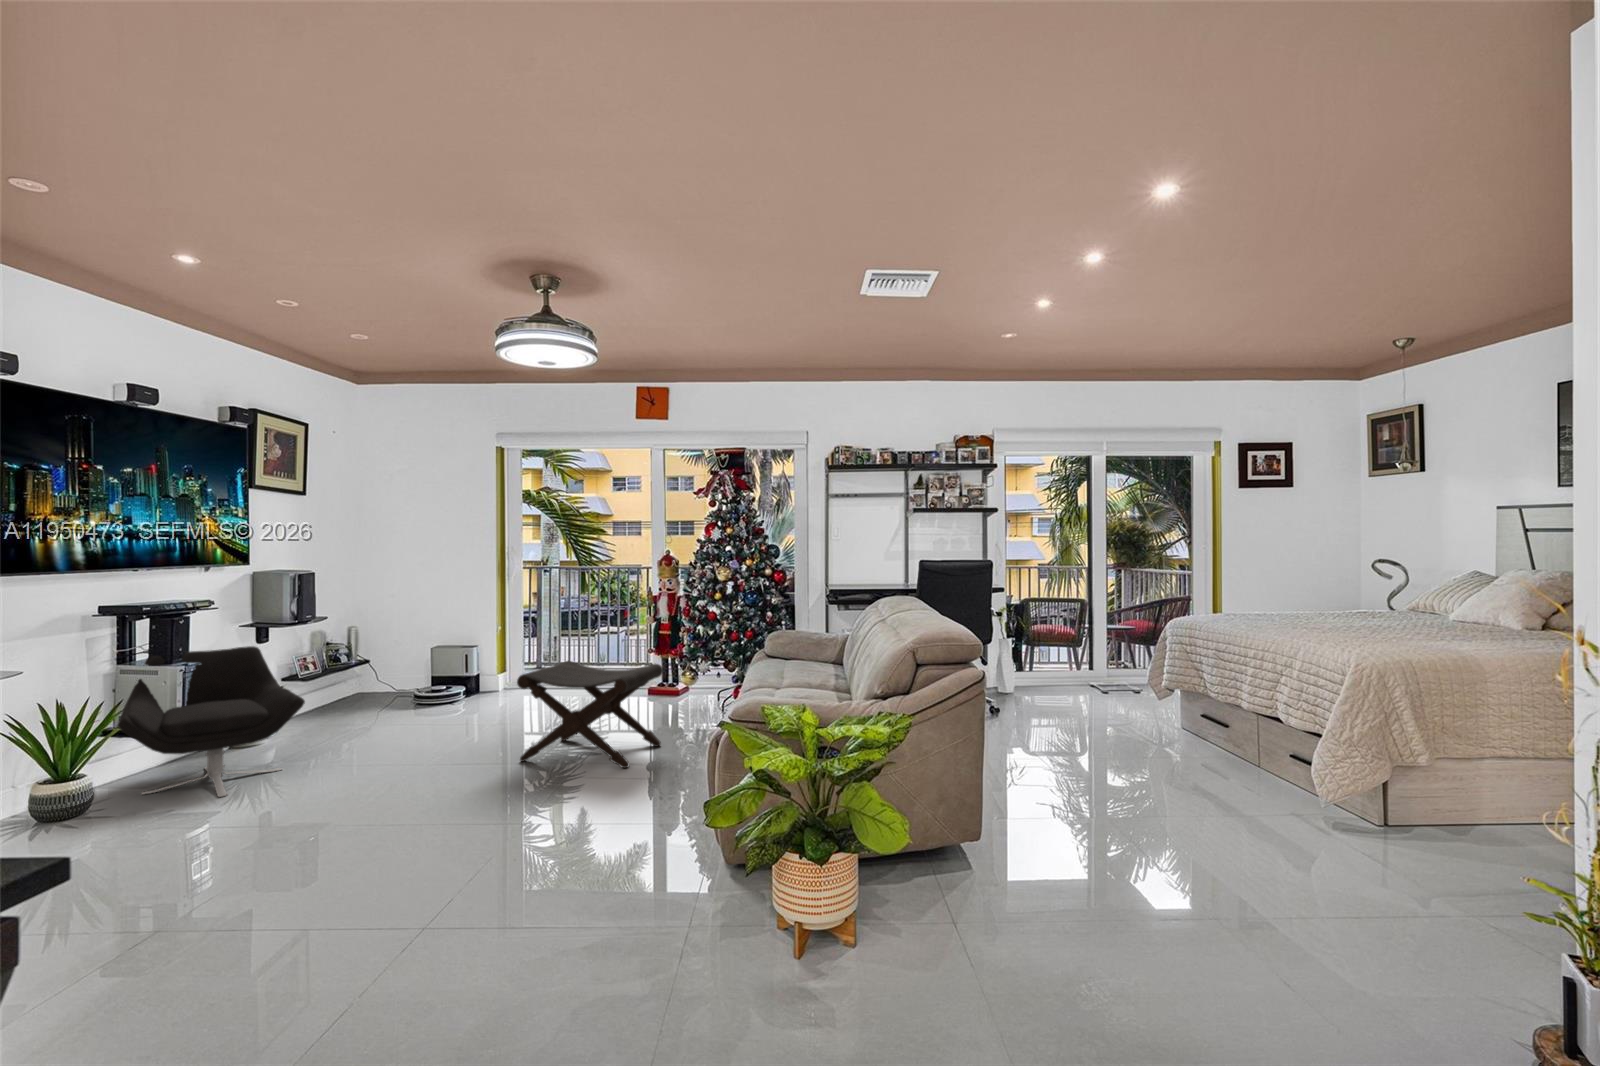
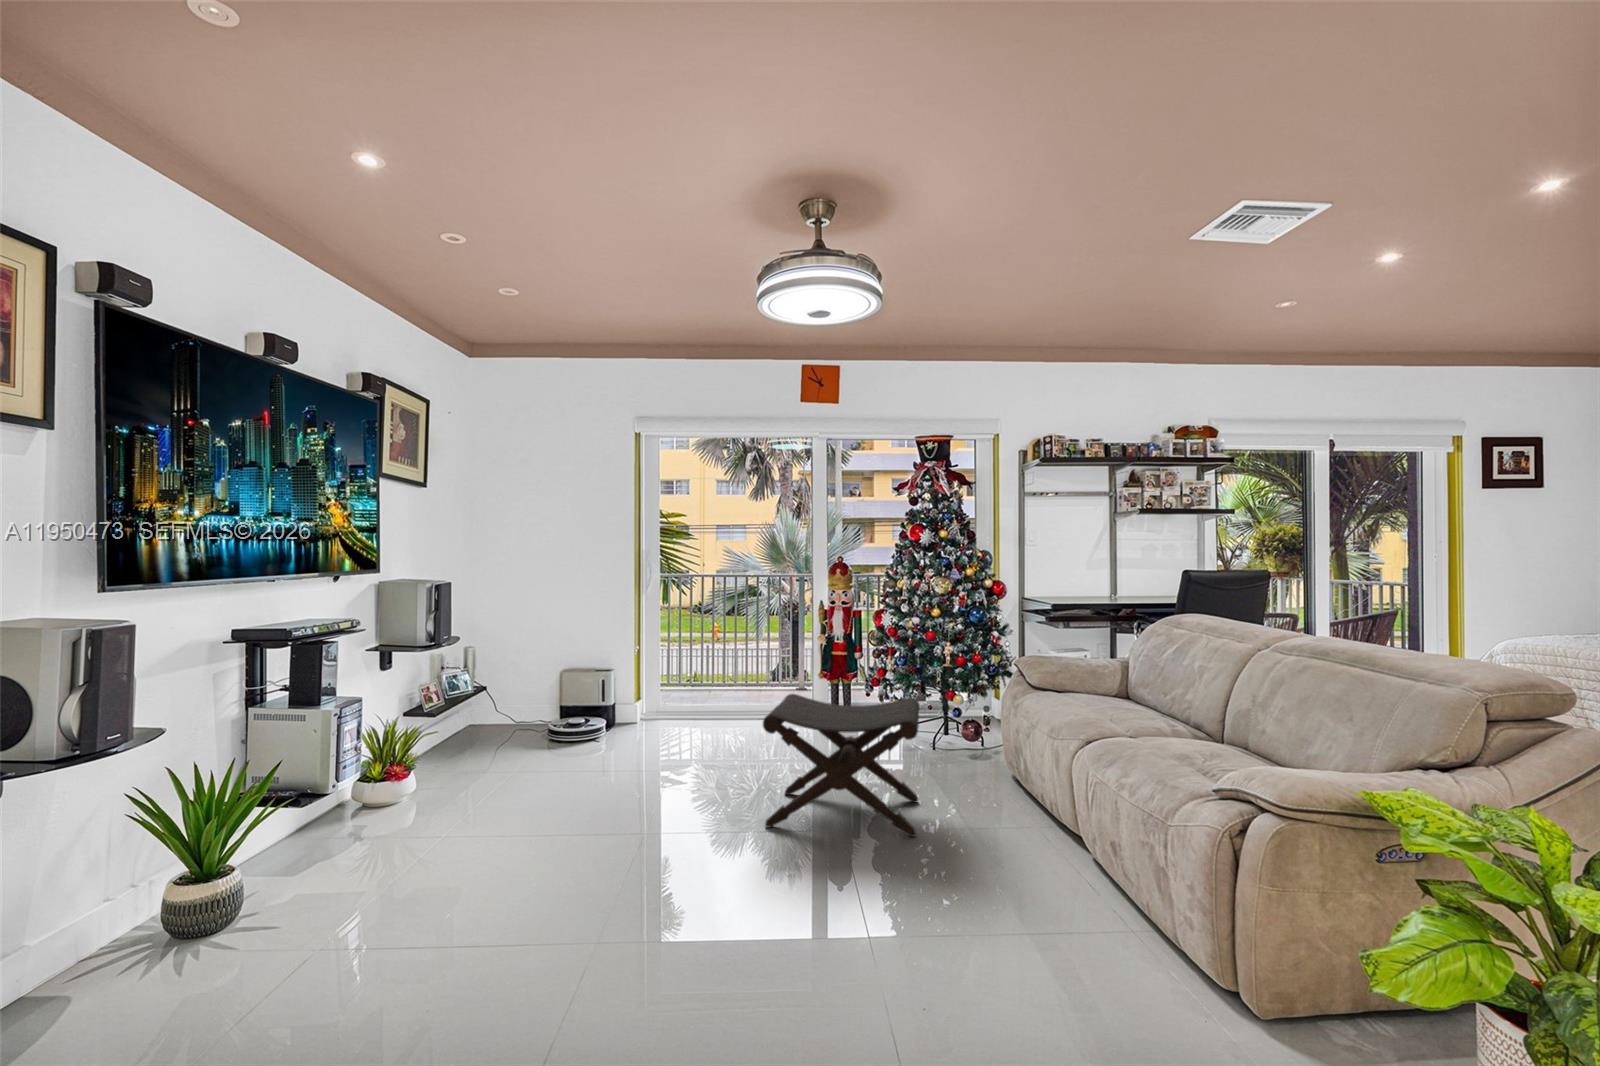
lounge chair: present [118,646,305,797] -> none [262,678,499,891]

